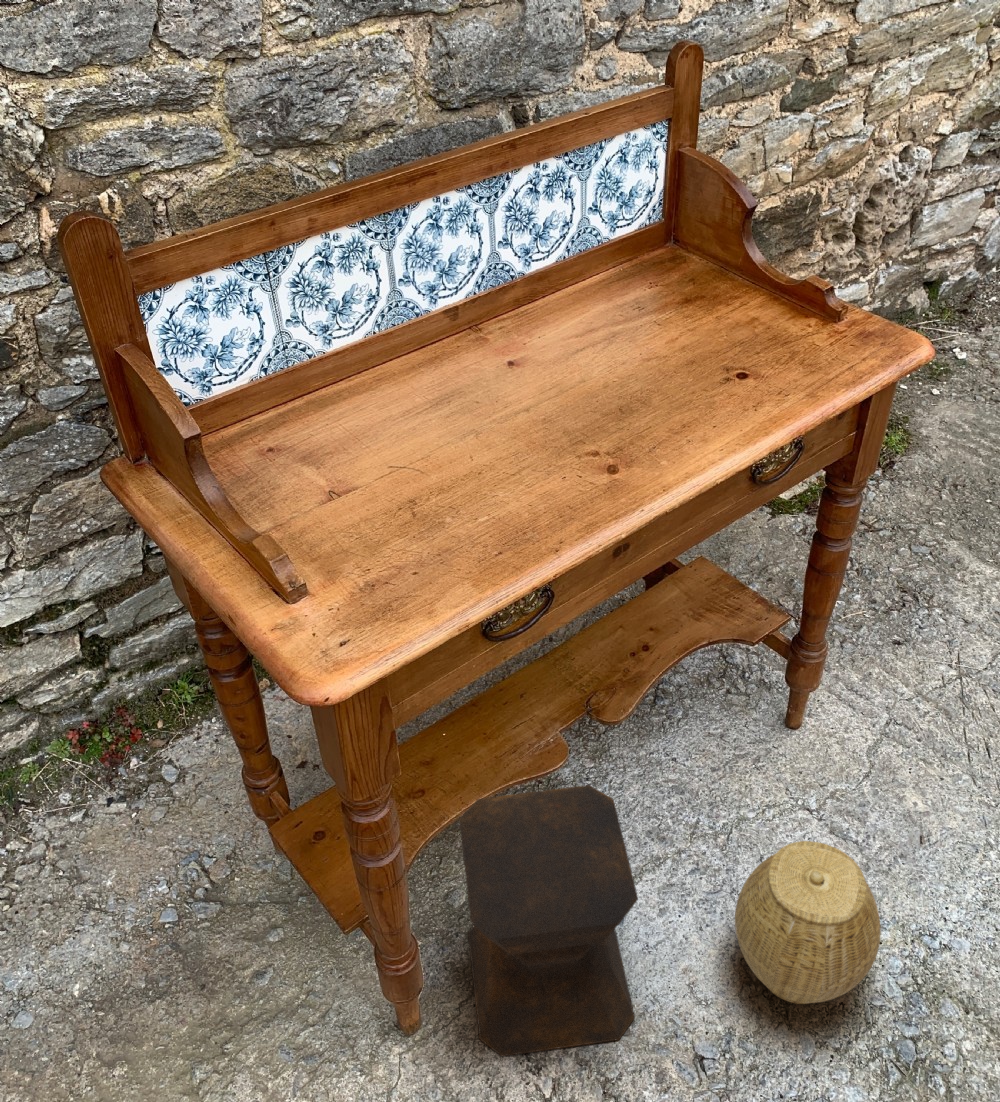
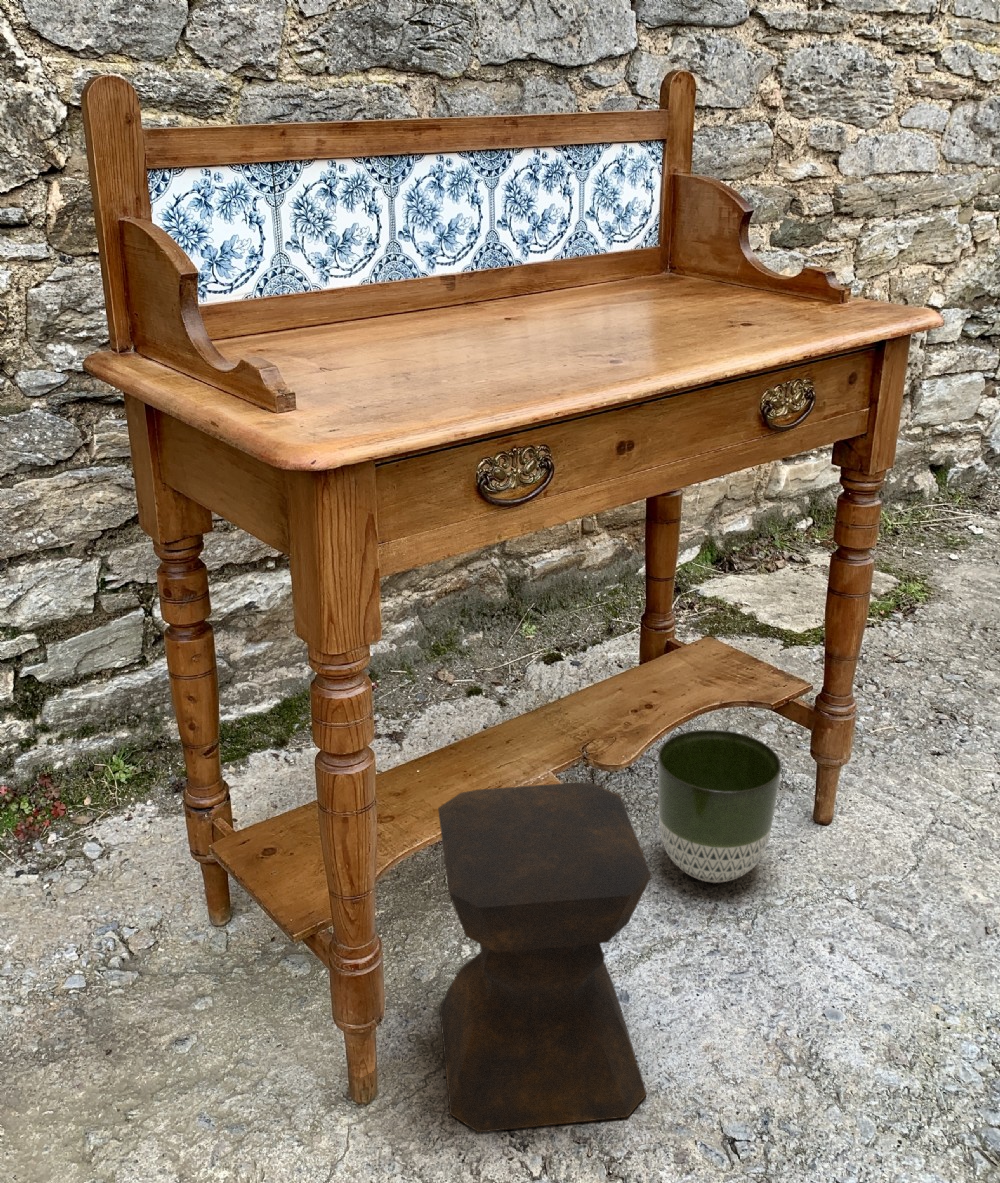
planter: none [650,670,756,800] -> present [658,730,781,883]
woven basket: present [735,841,881,1004] -> none [768,858,946,1084]

